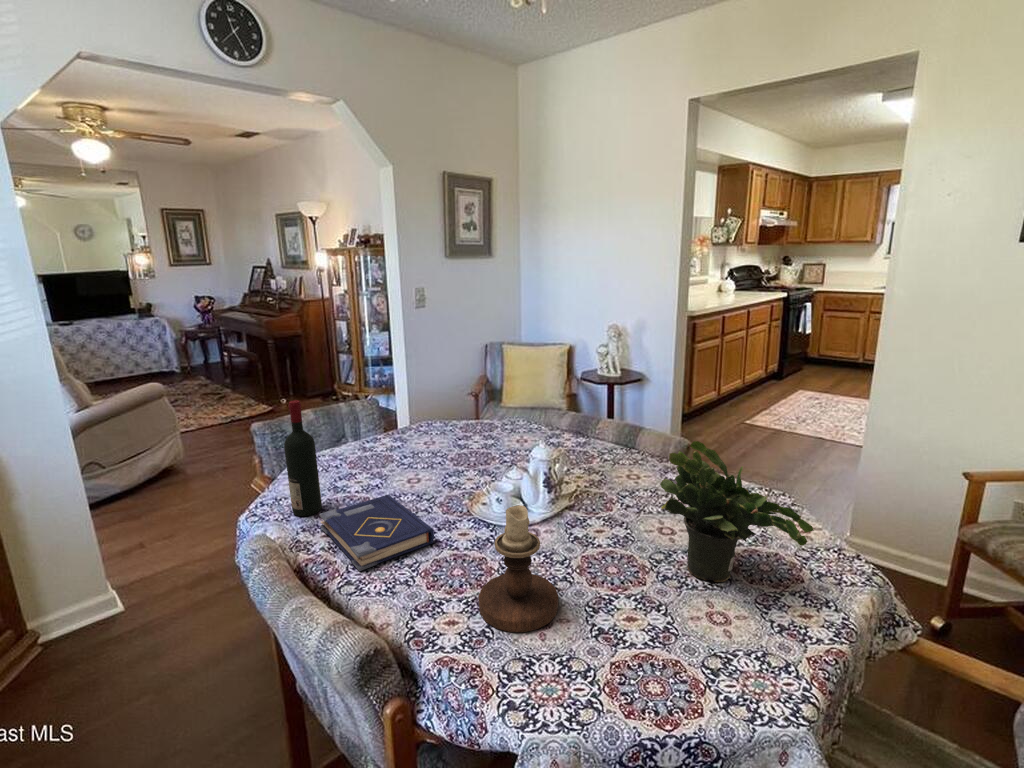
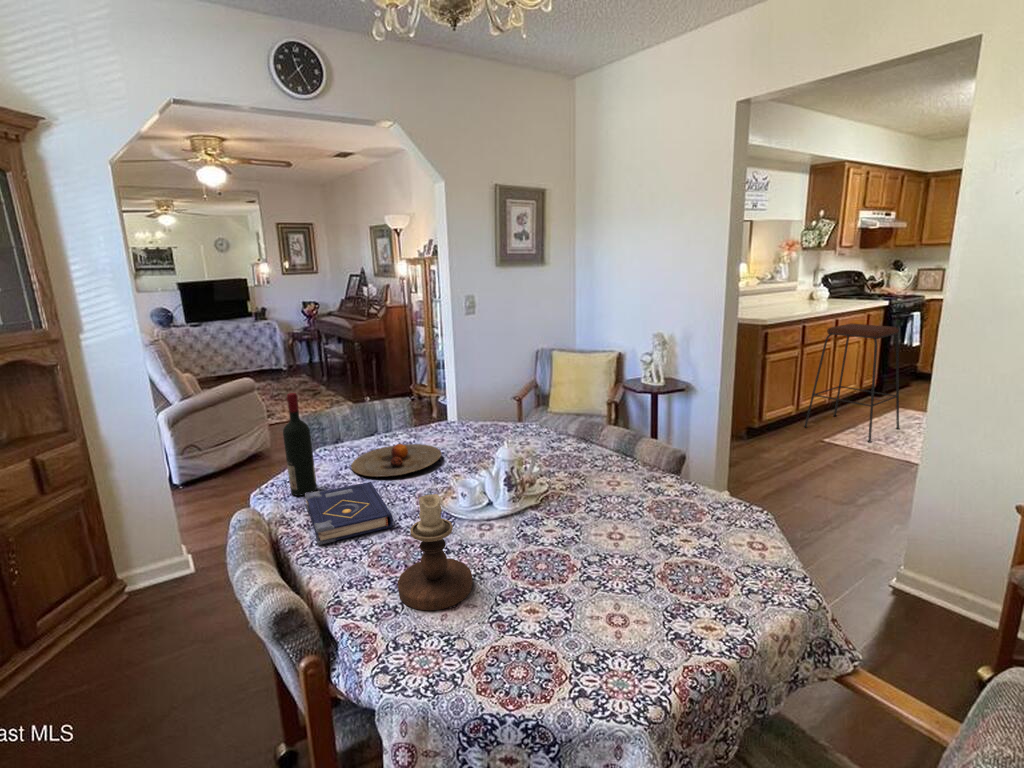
bar stool: none [725,314,805,422] -> present [804,324,899,442]
potted plant: present [660,441,814,582] -> none [568,444,727,587]
plate: none [348,449,447,488] -> present [351,444,442,477]

